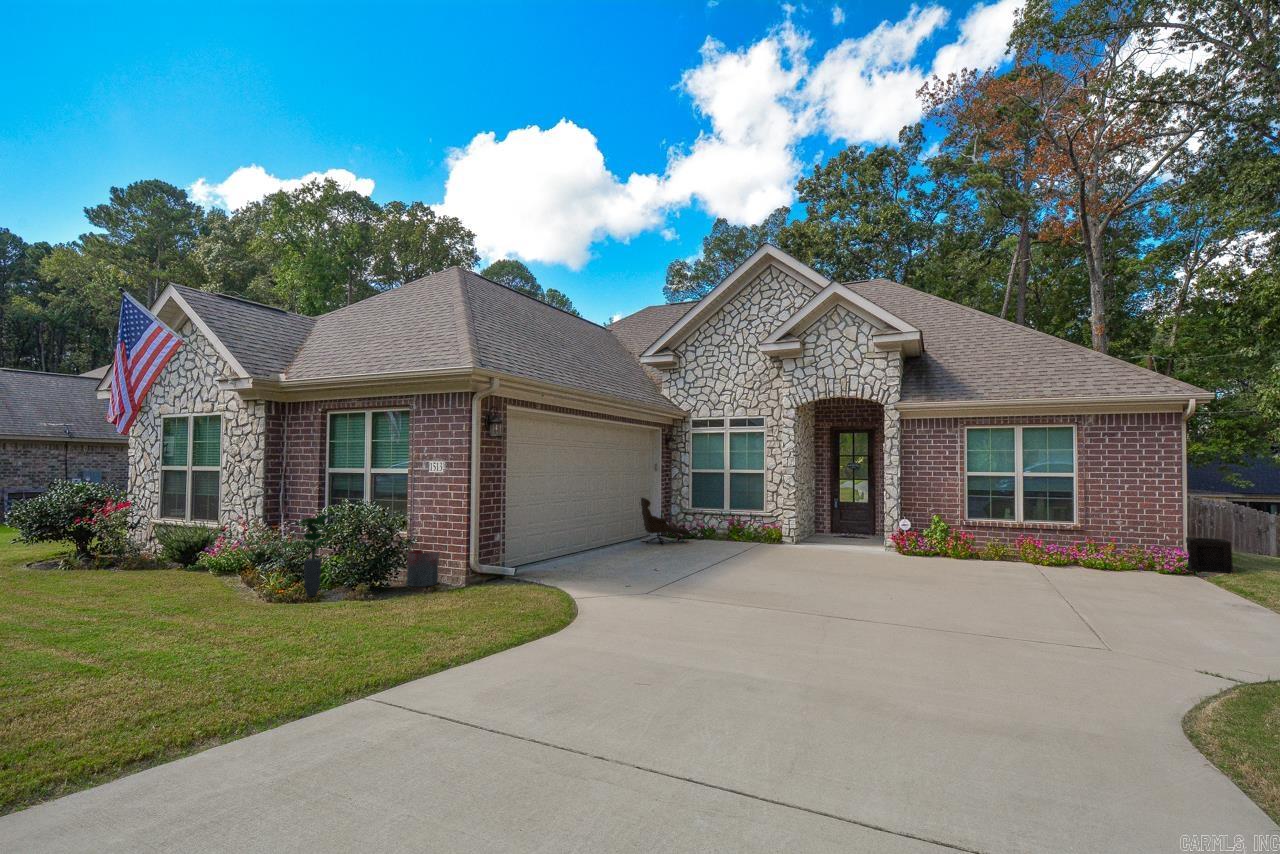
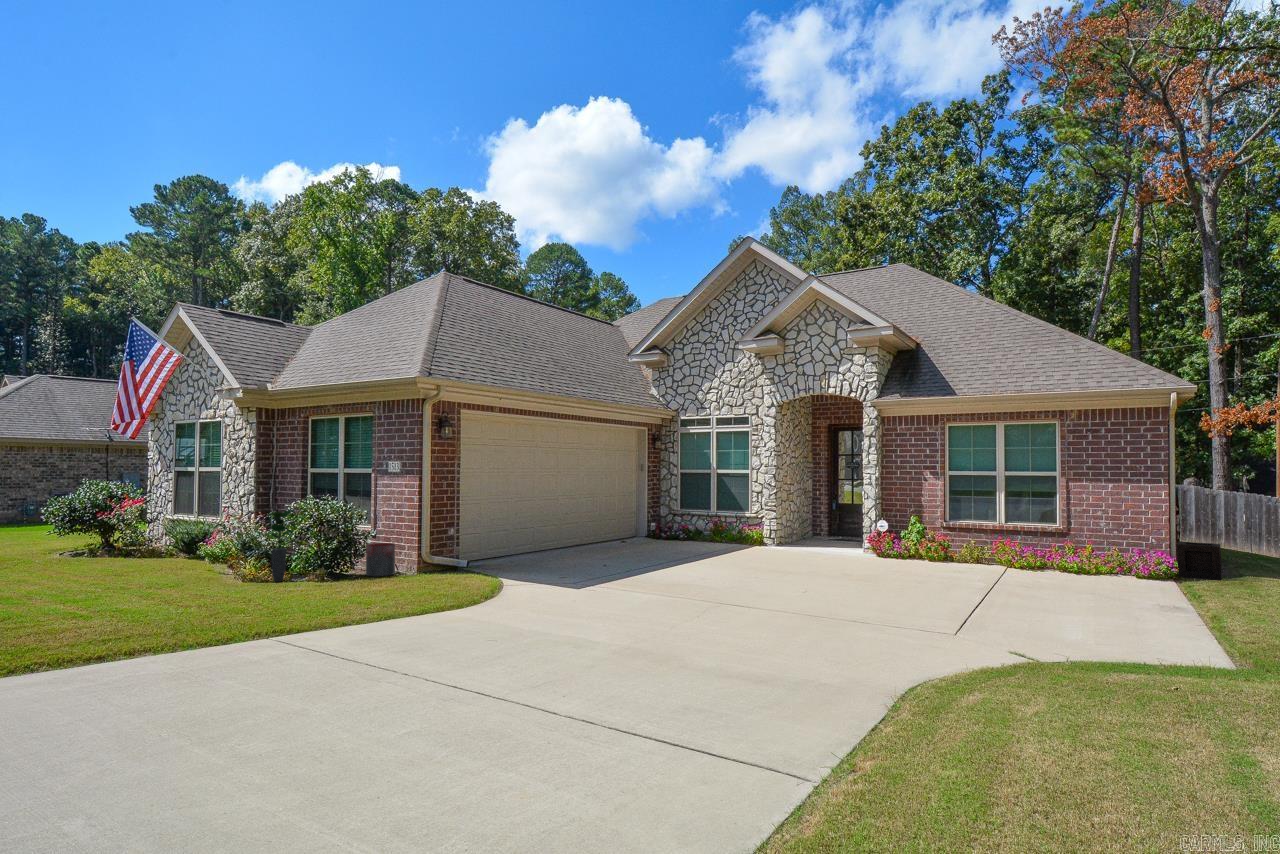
lounge chair: present [639,498,690,544] -> none [623,498,674,546]

